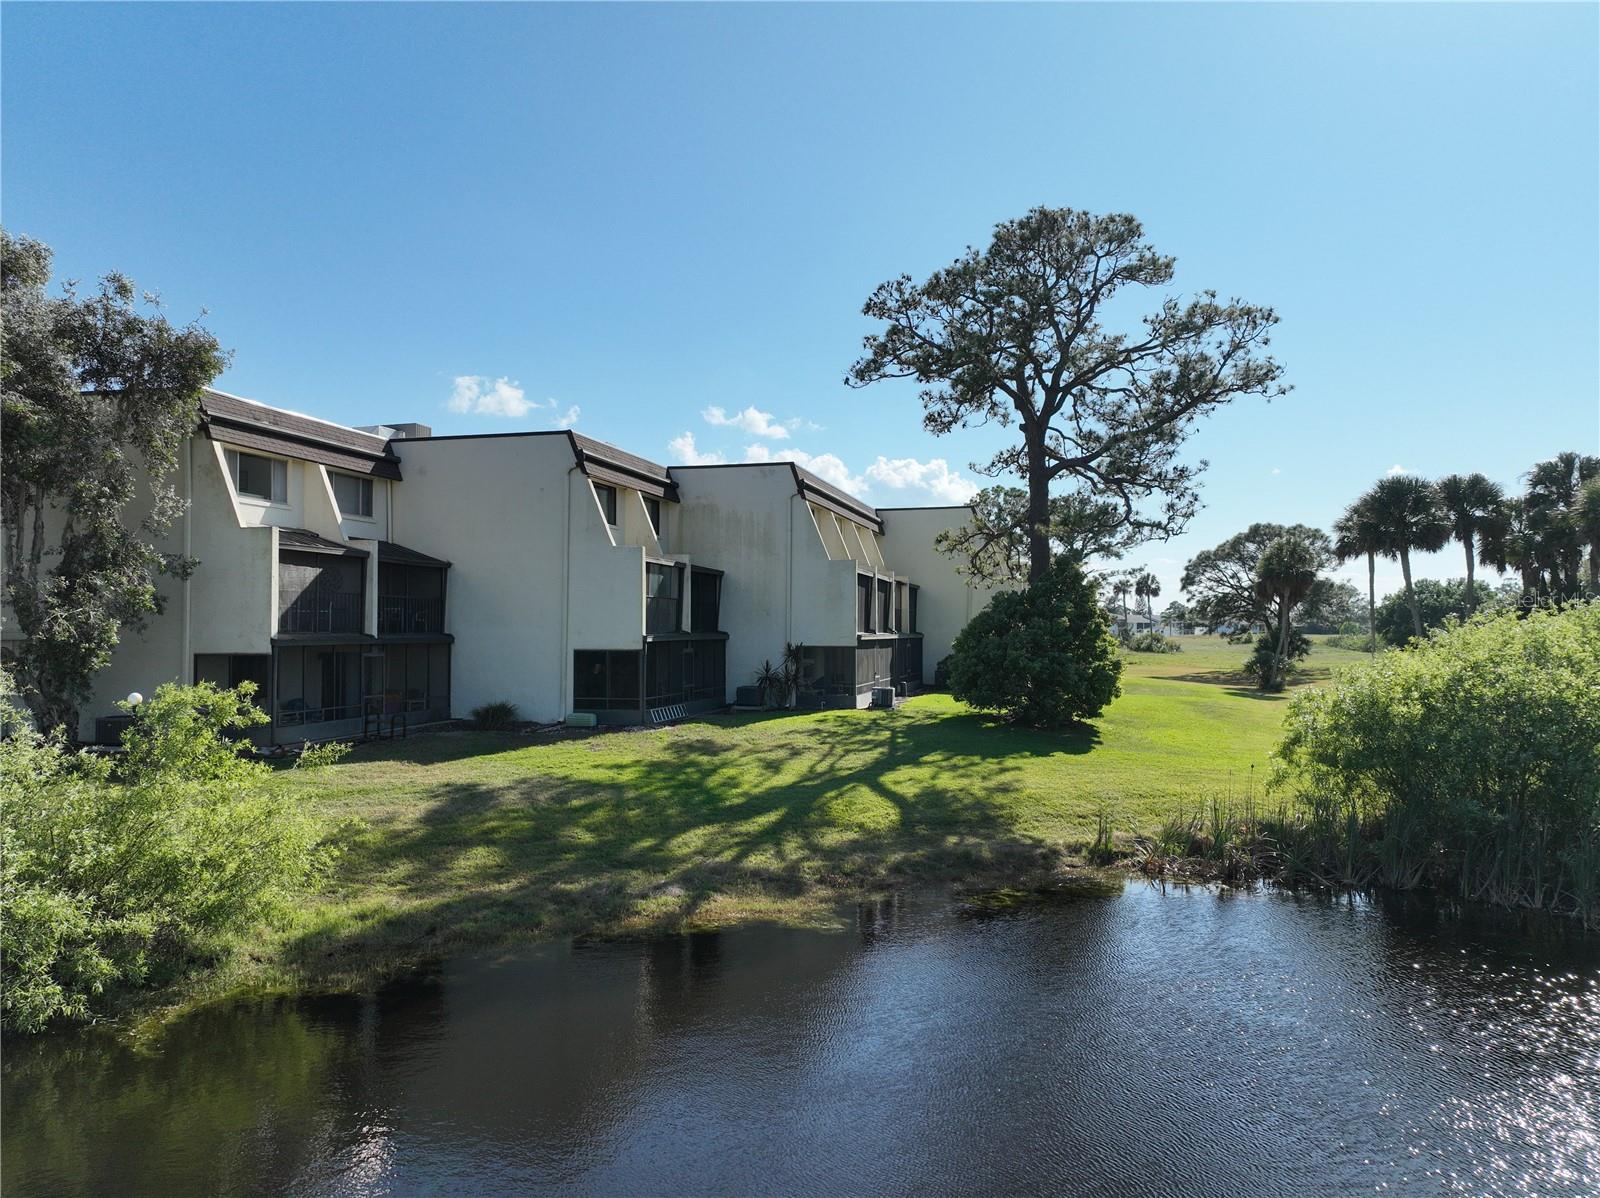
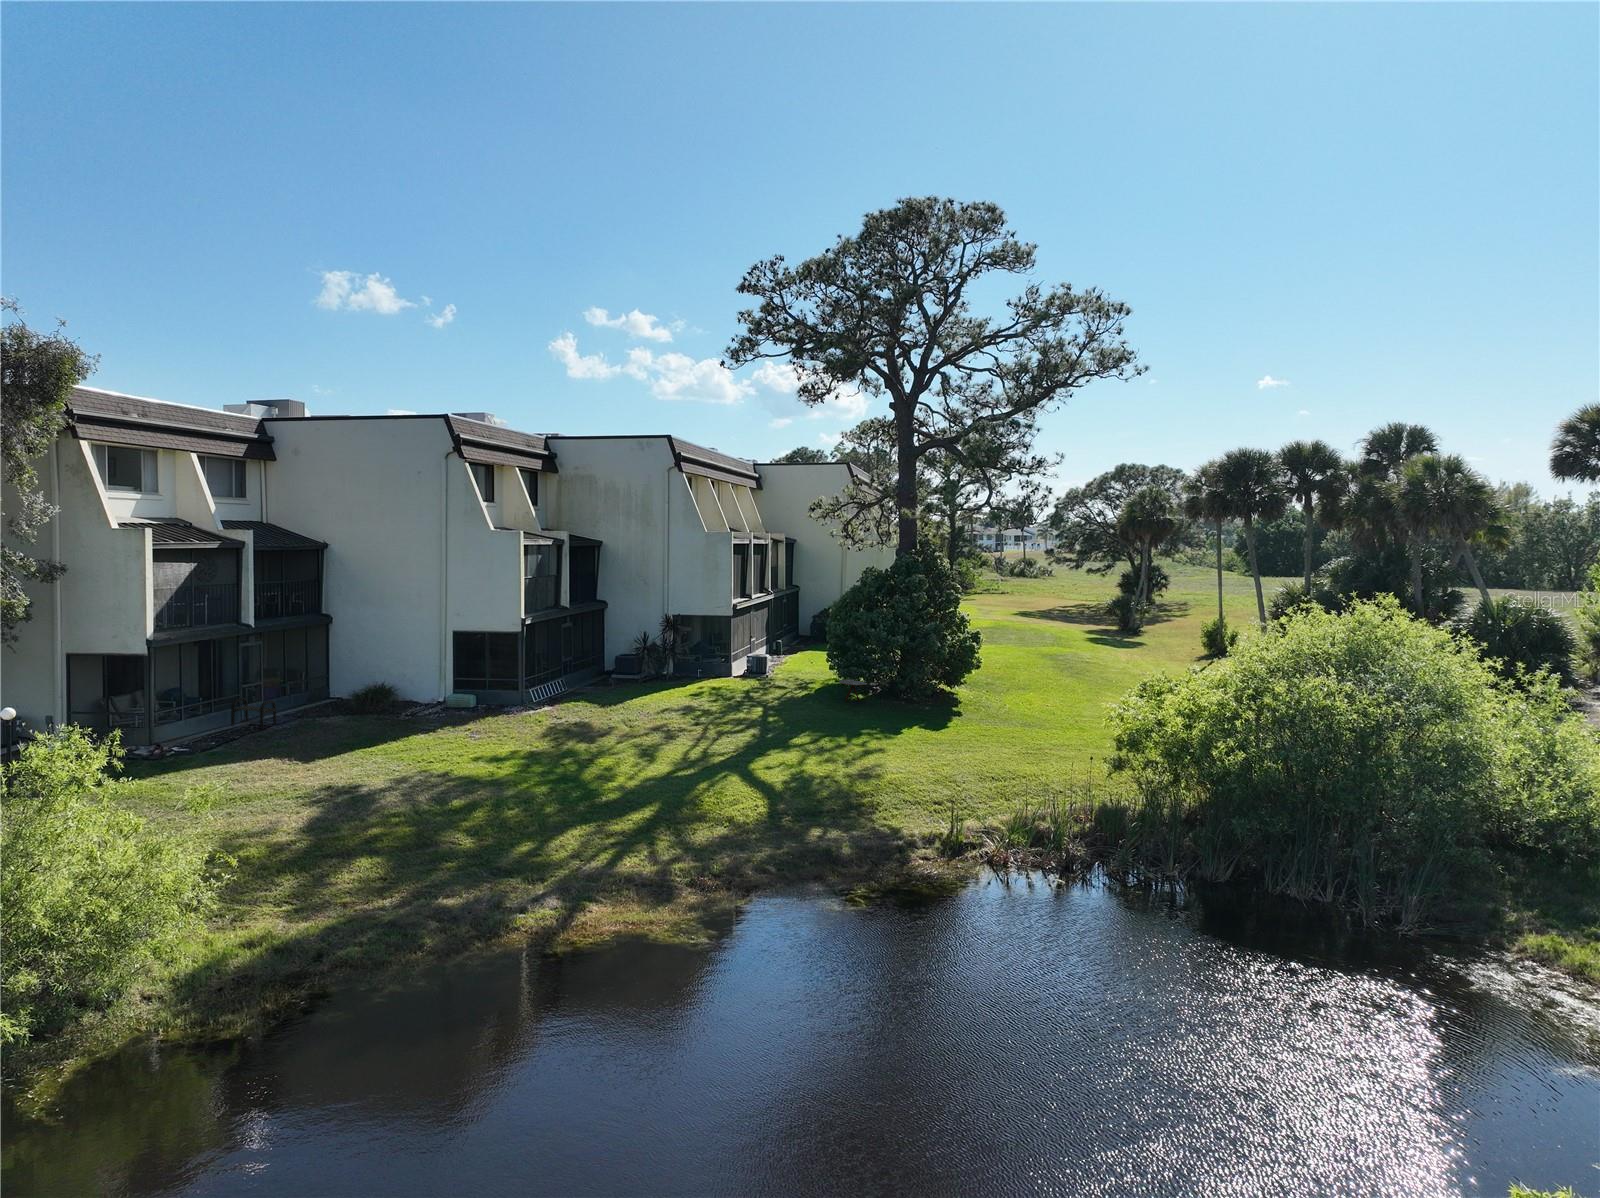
round table: none [970,705,1000,728] -> present [839,680,867,702]

